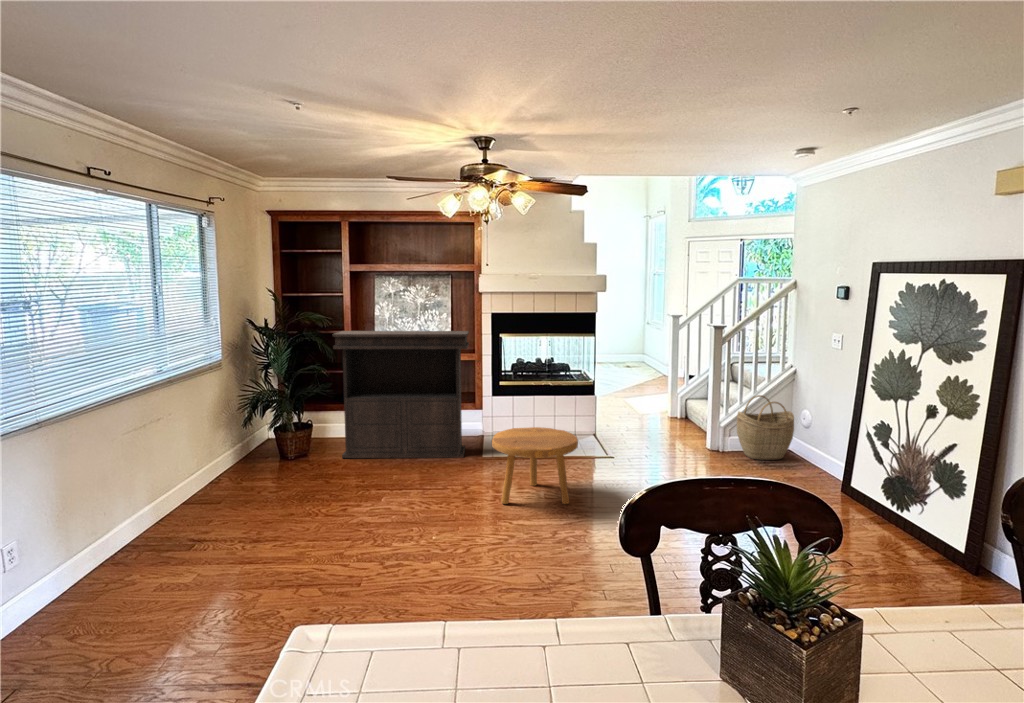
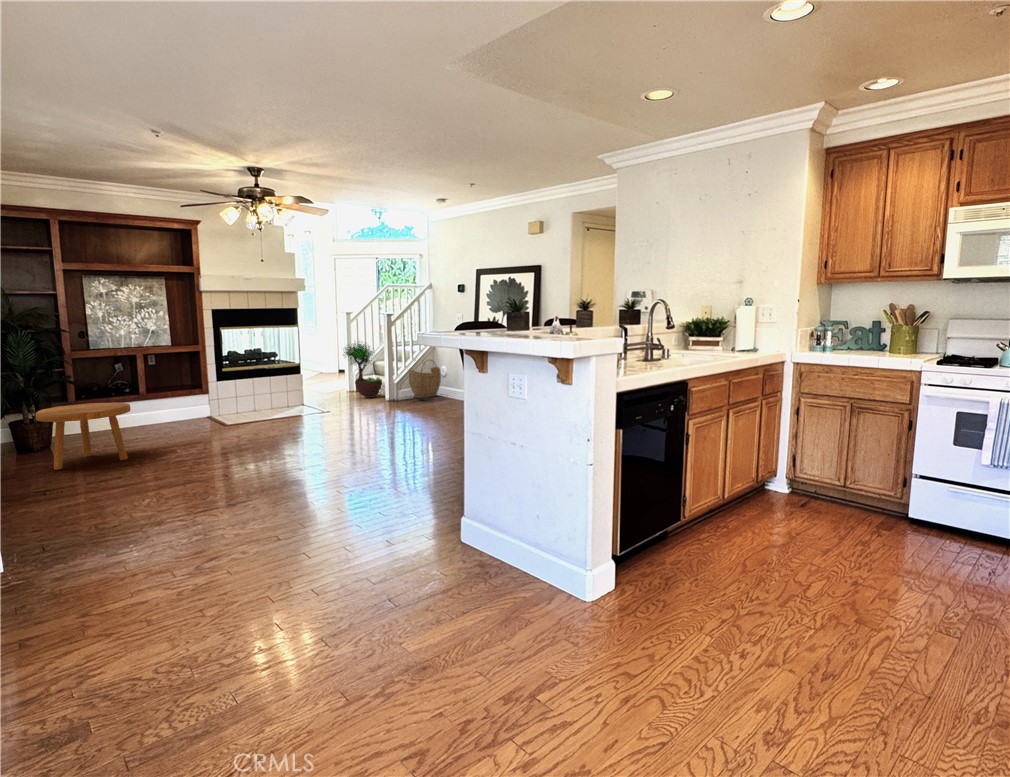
console table: present [333,331,469,458] -> none [72,322,215,440]
potted tree: none [651,354,703,442] -> present [344,343,382,398]
footstool: present [492,427,578,504] -> present [36,402,130,470]

